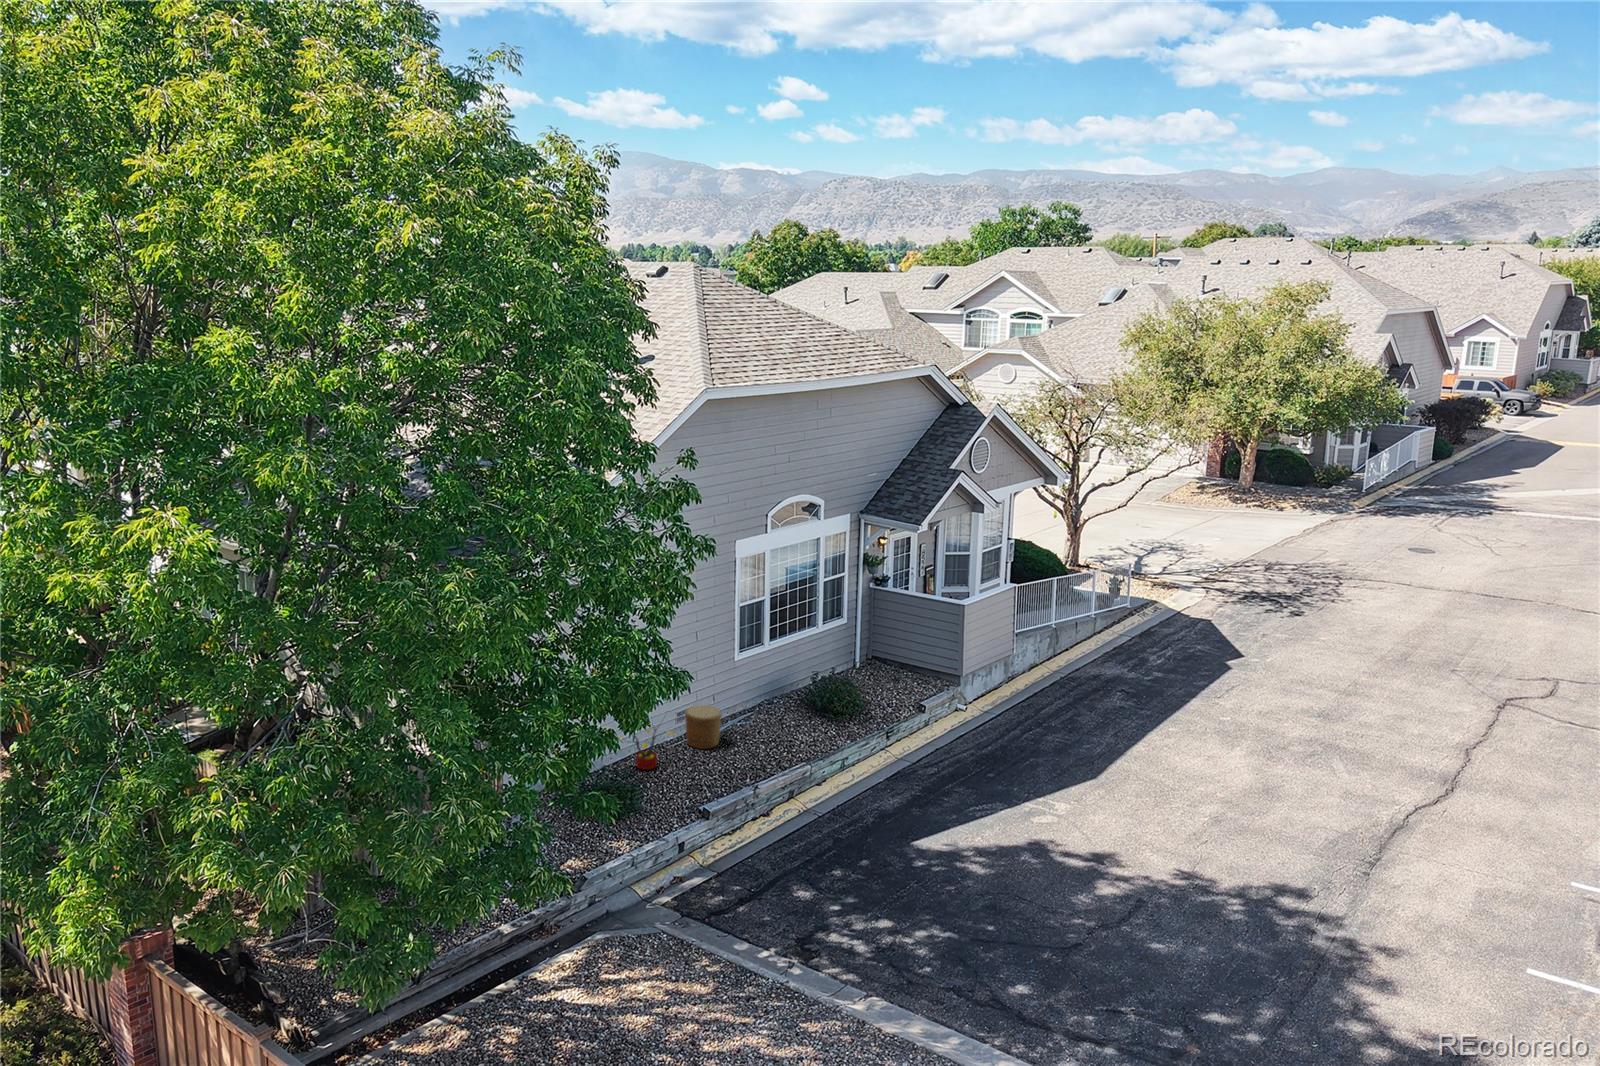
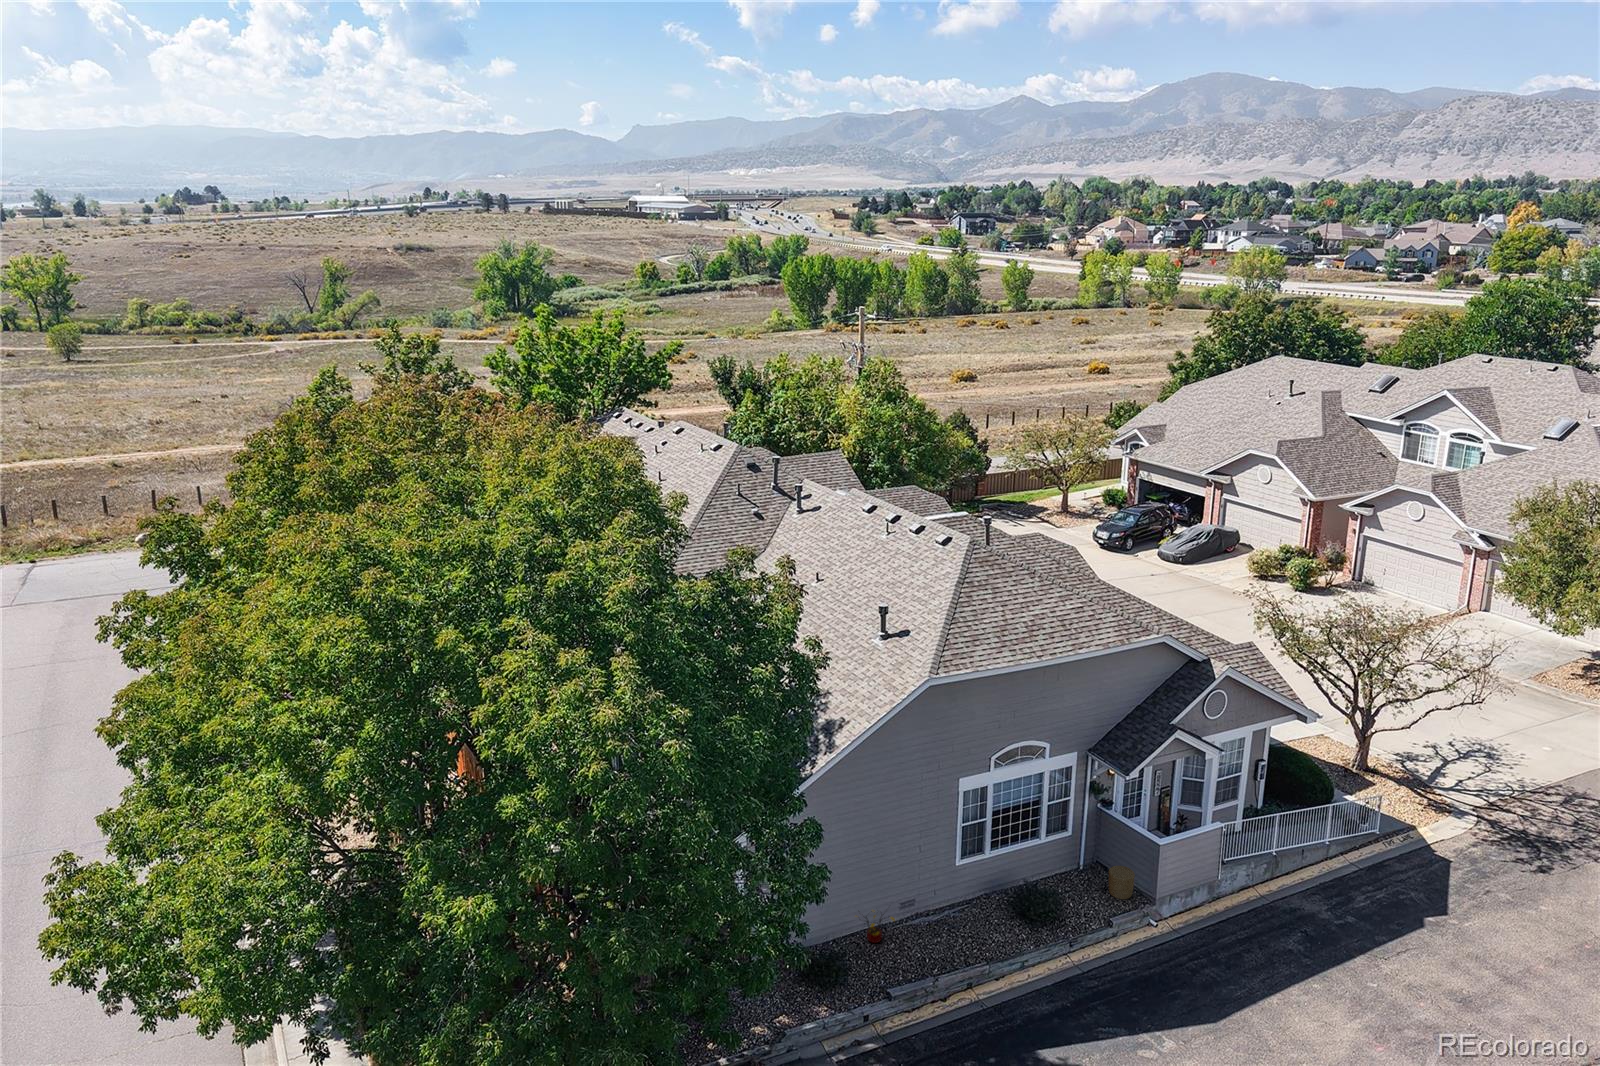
woven basket: present [685,705,722,750] -> present [1108,866,1135,899]

